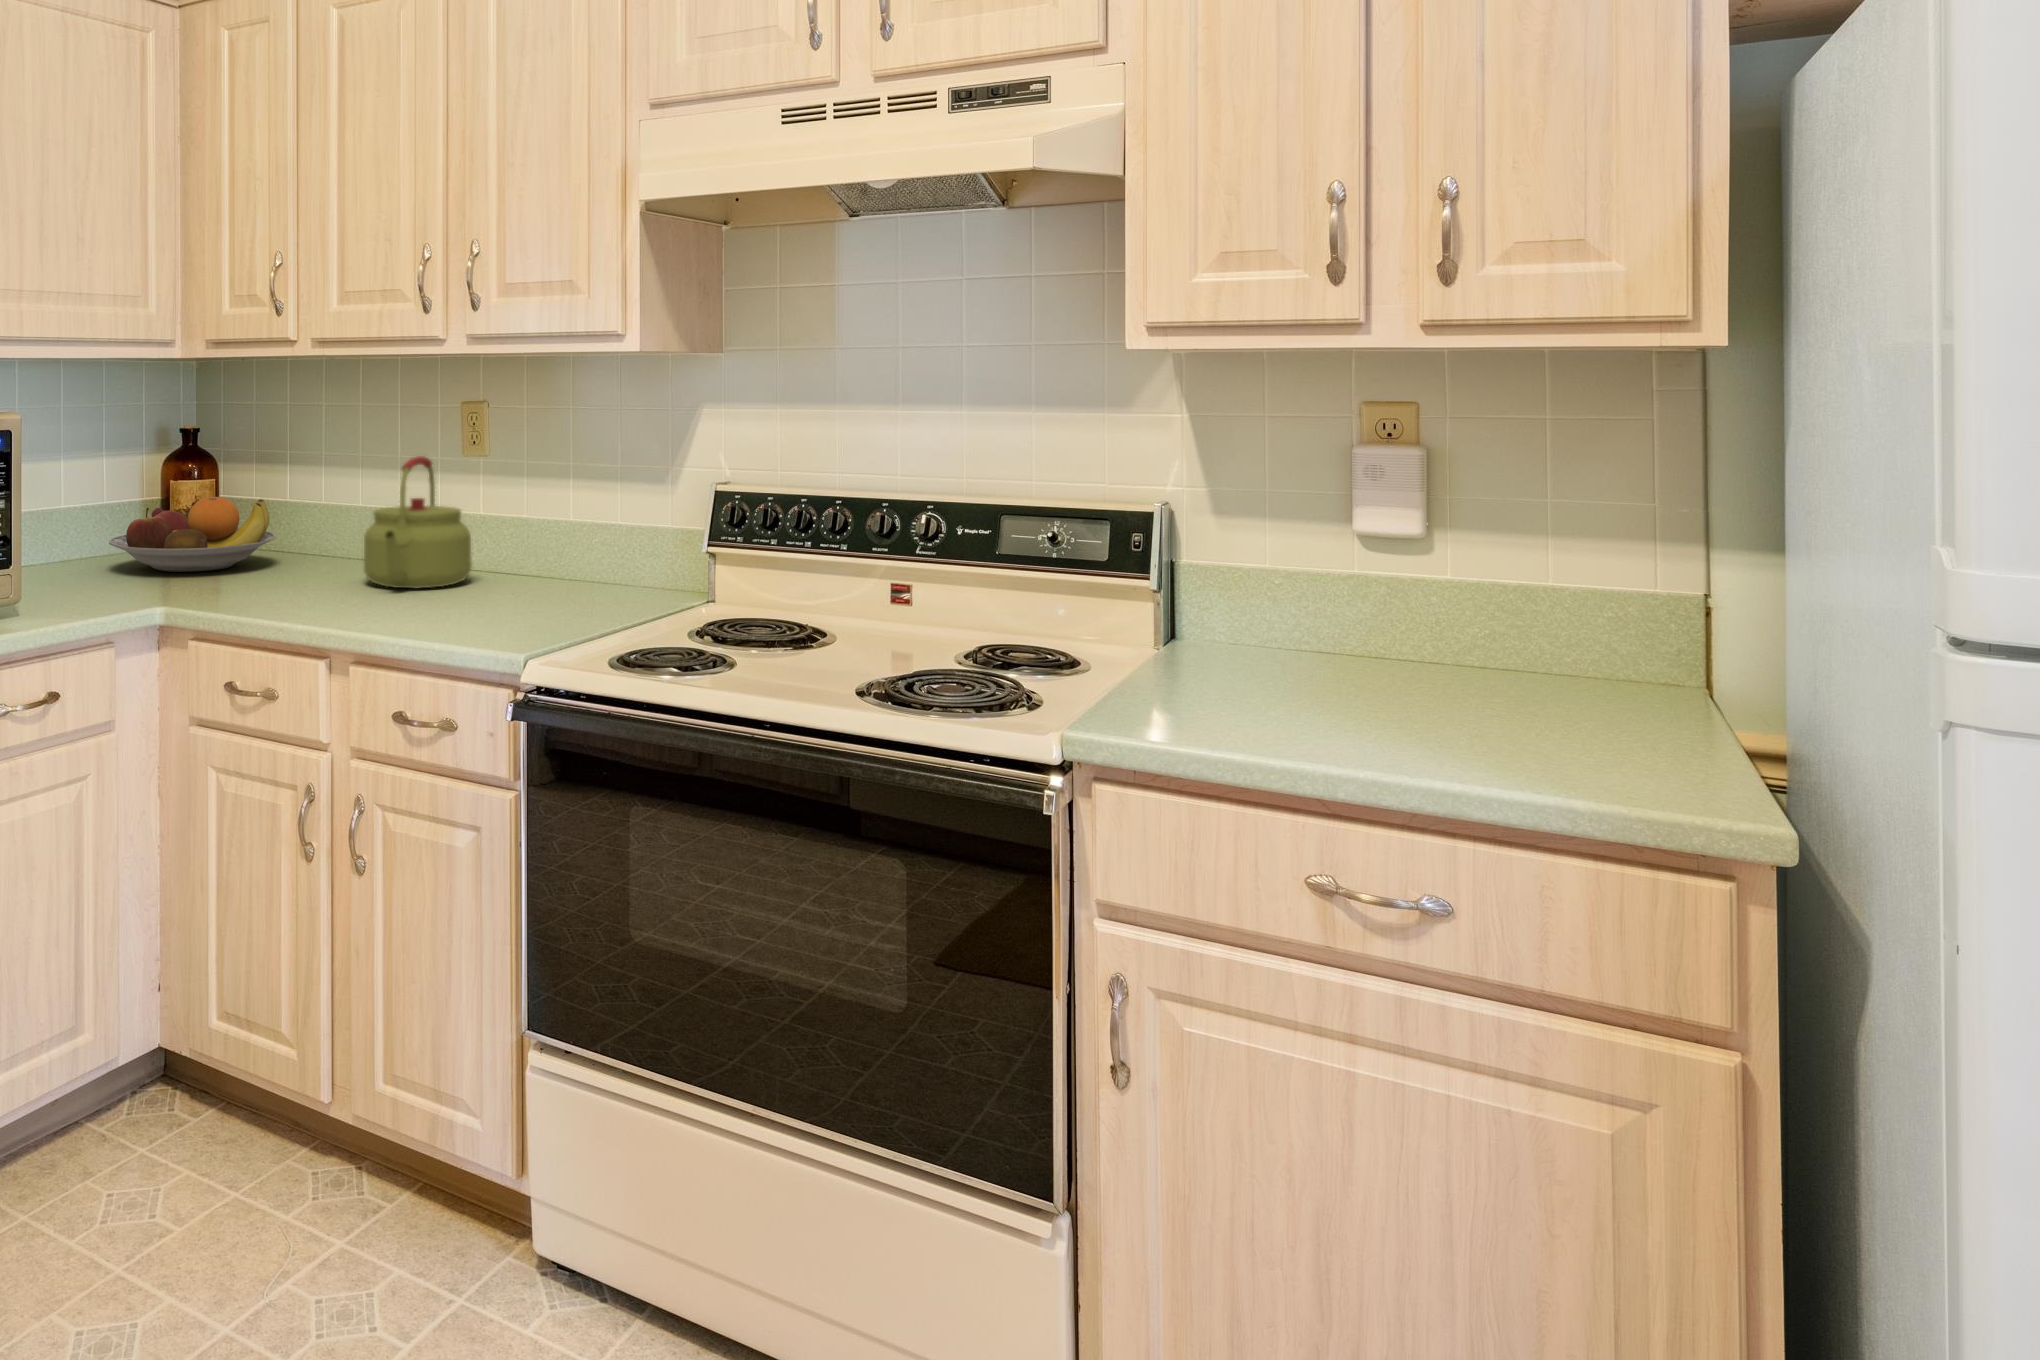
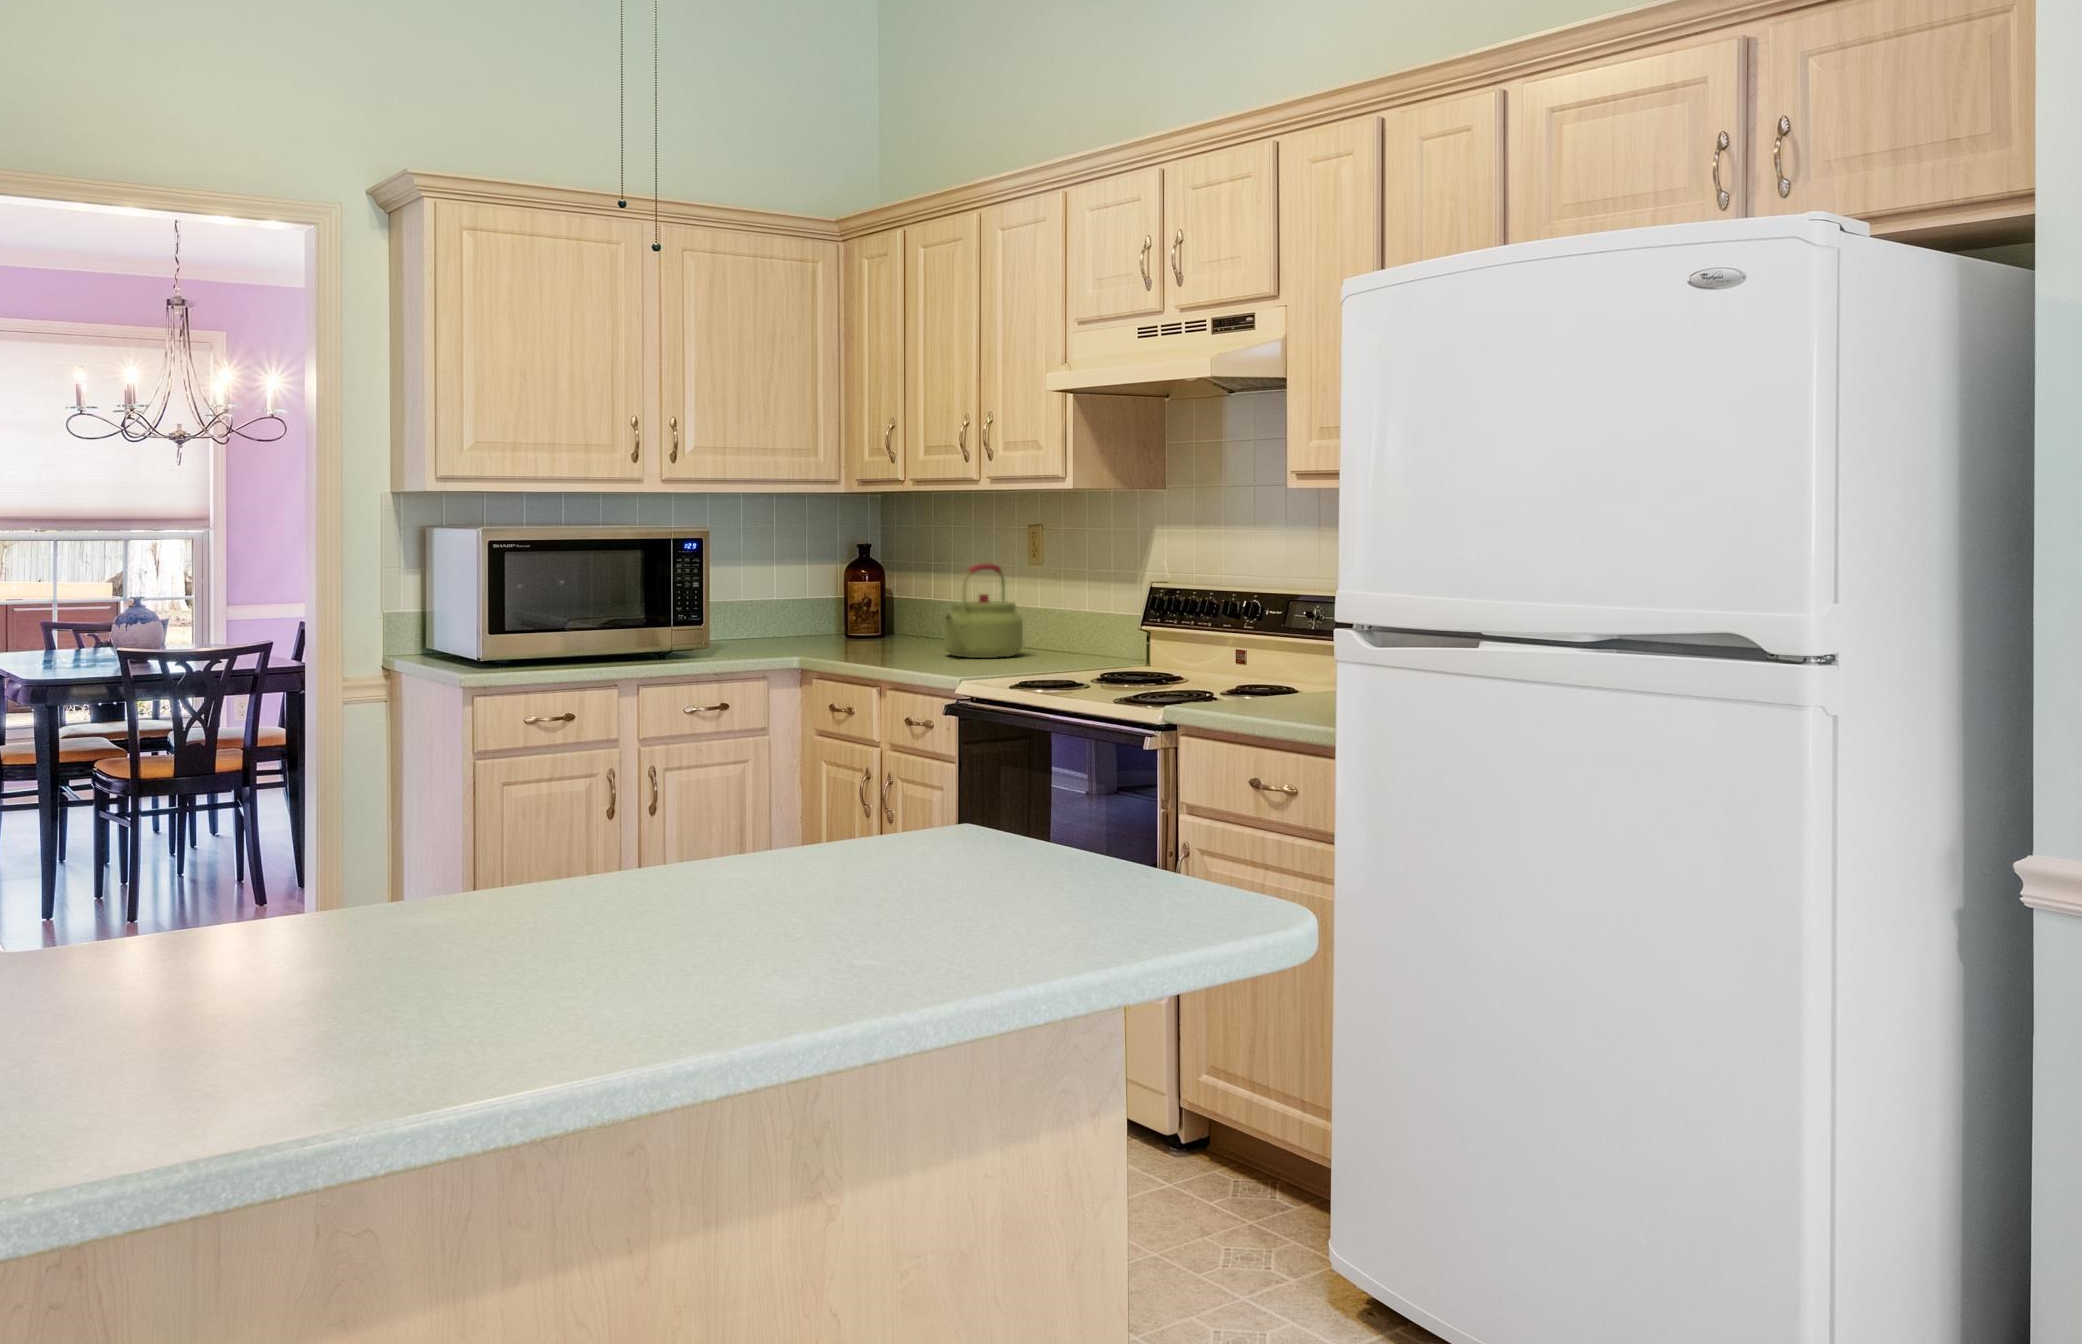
fruit bowl: present [109,497,276,572] -> none [792,593,912,646]

